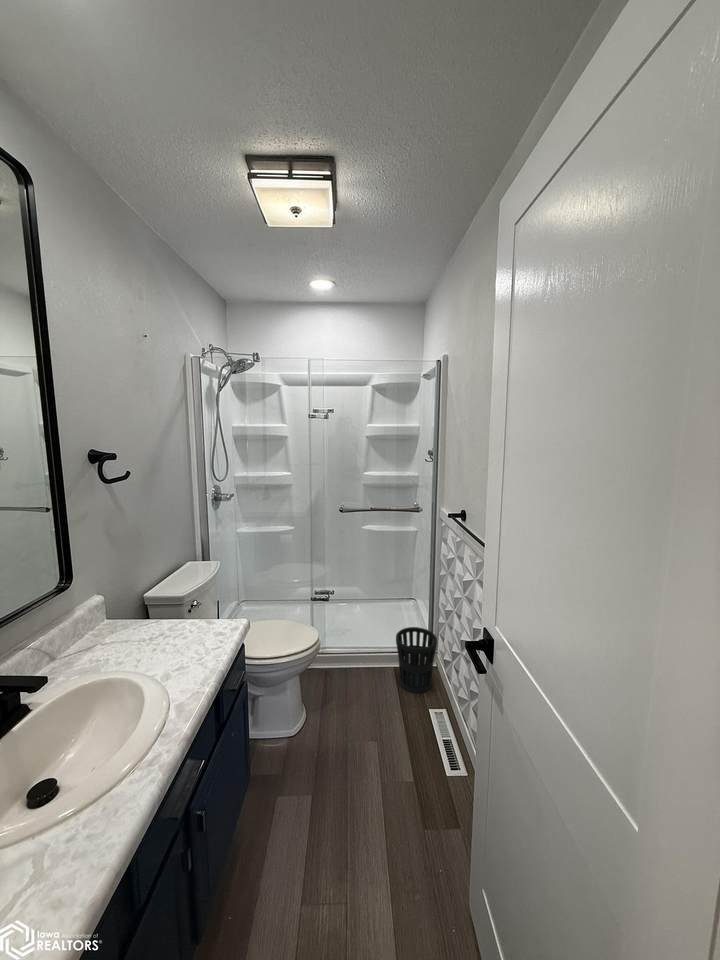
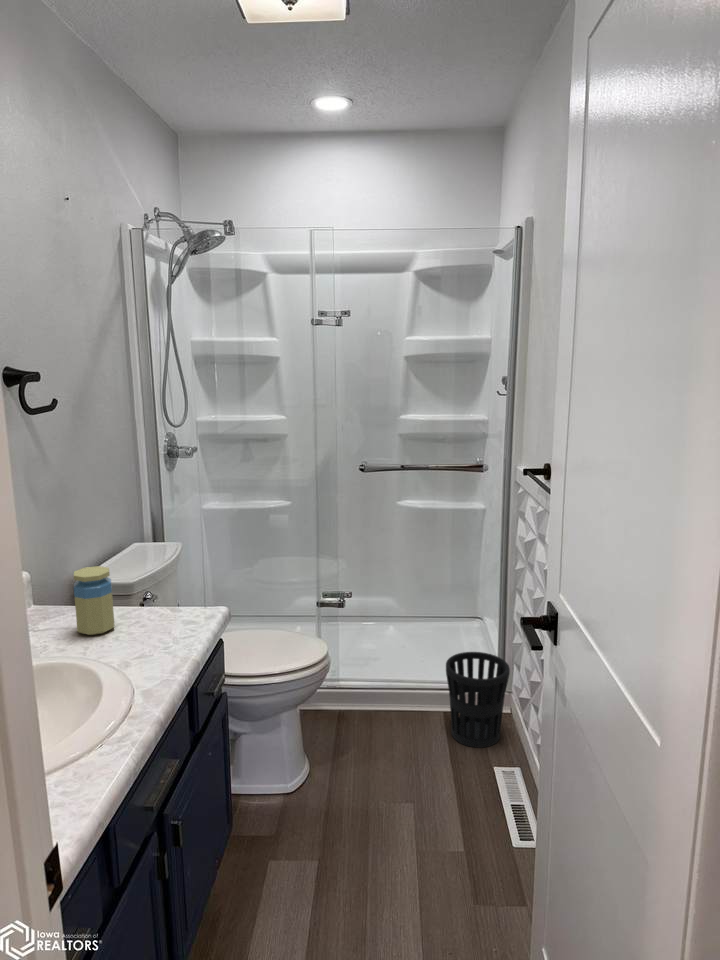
jar: none [130,594,162,648] -> present [74,566,114,635]

